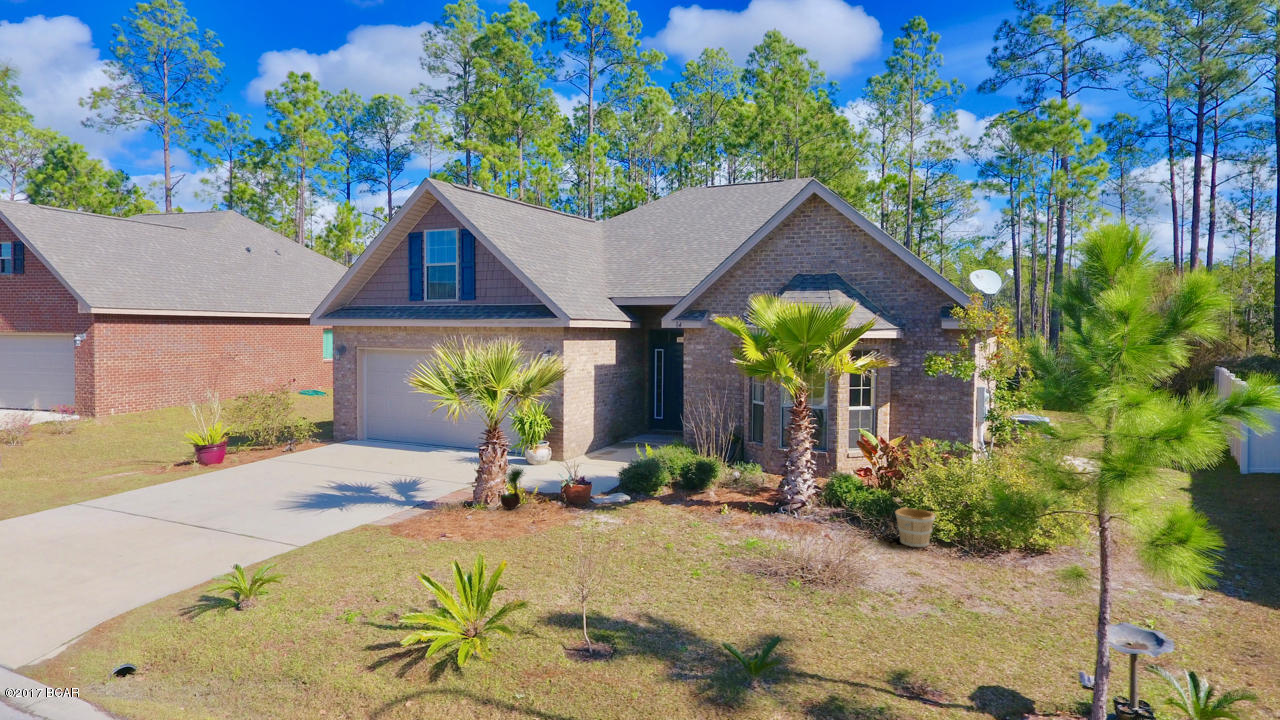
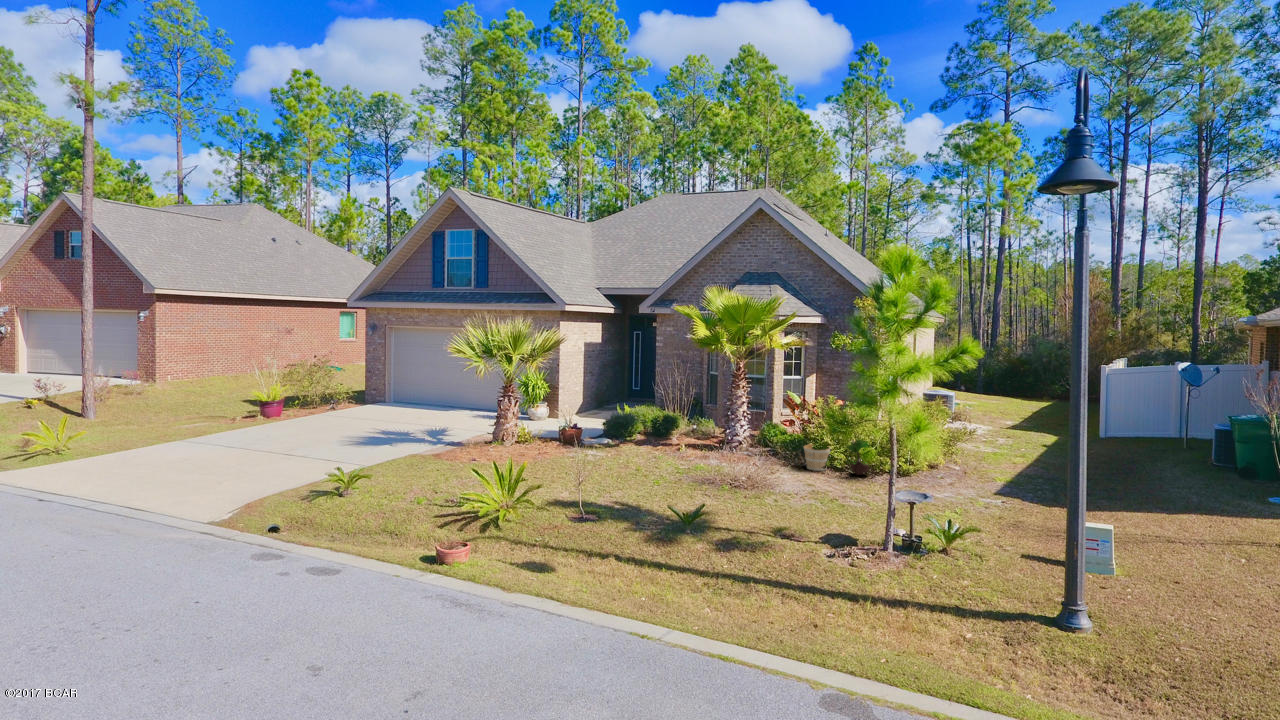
potted tree: present [500,468,524,509] -> present [849,440,869,475]

